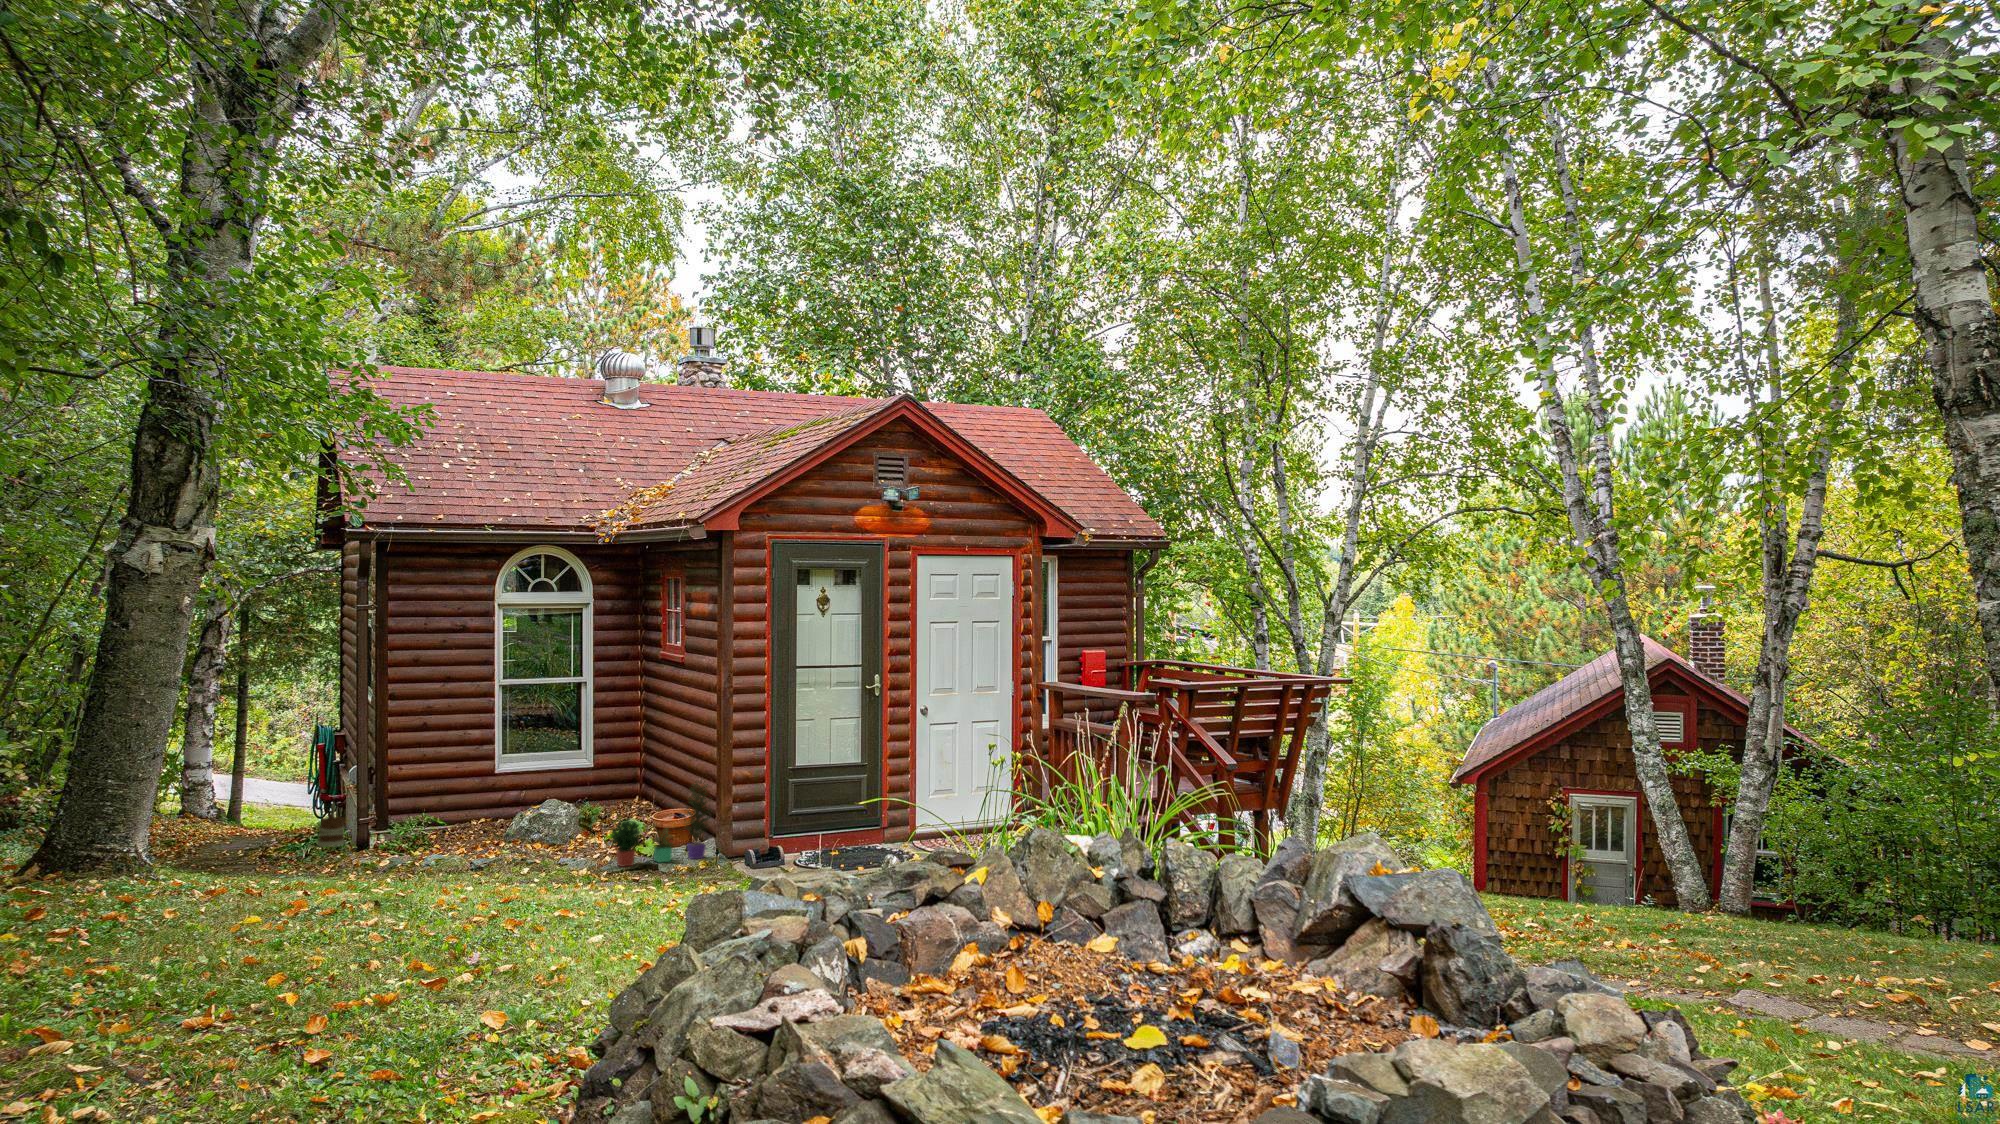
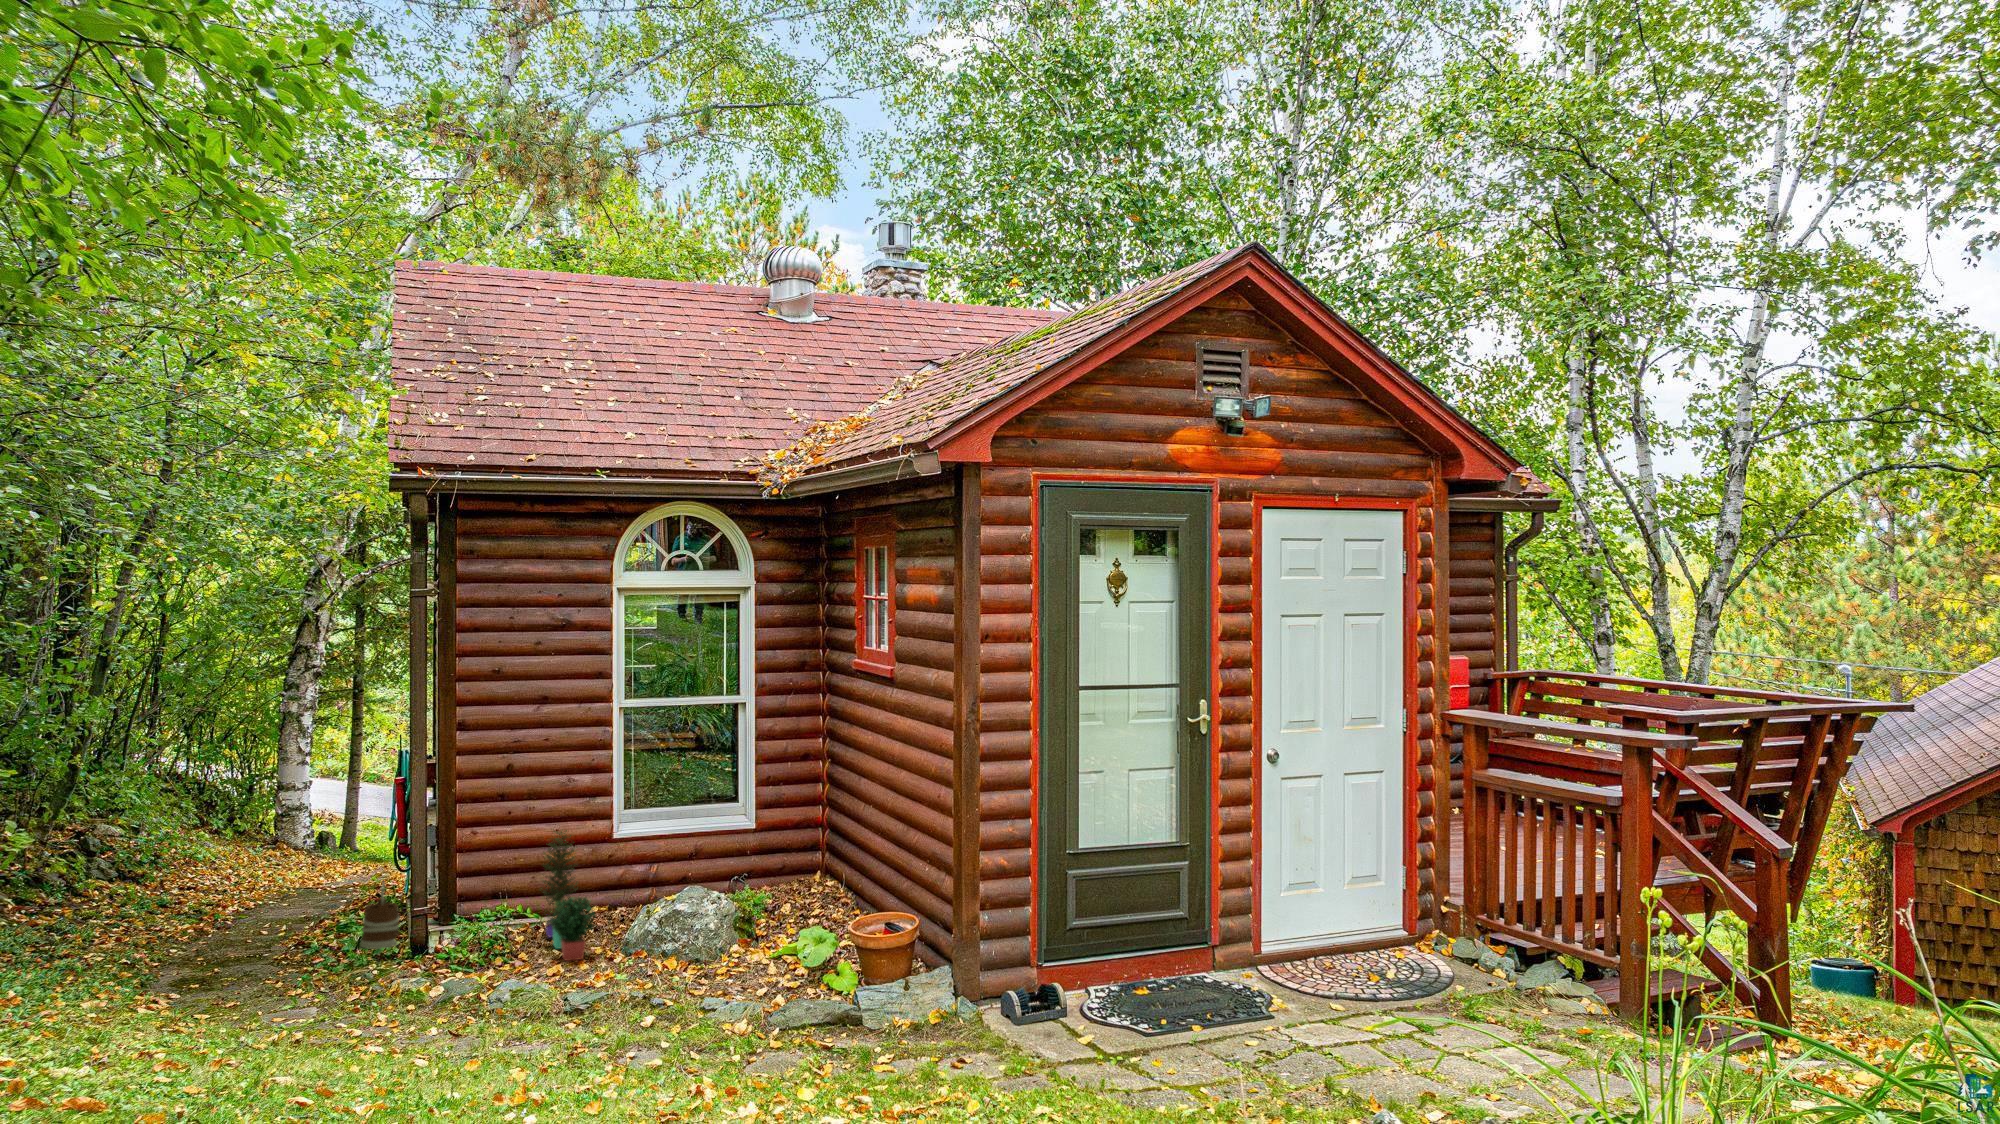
potted plant: present [610,781,711,866] -> present [540,830,595,961]

